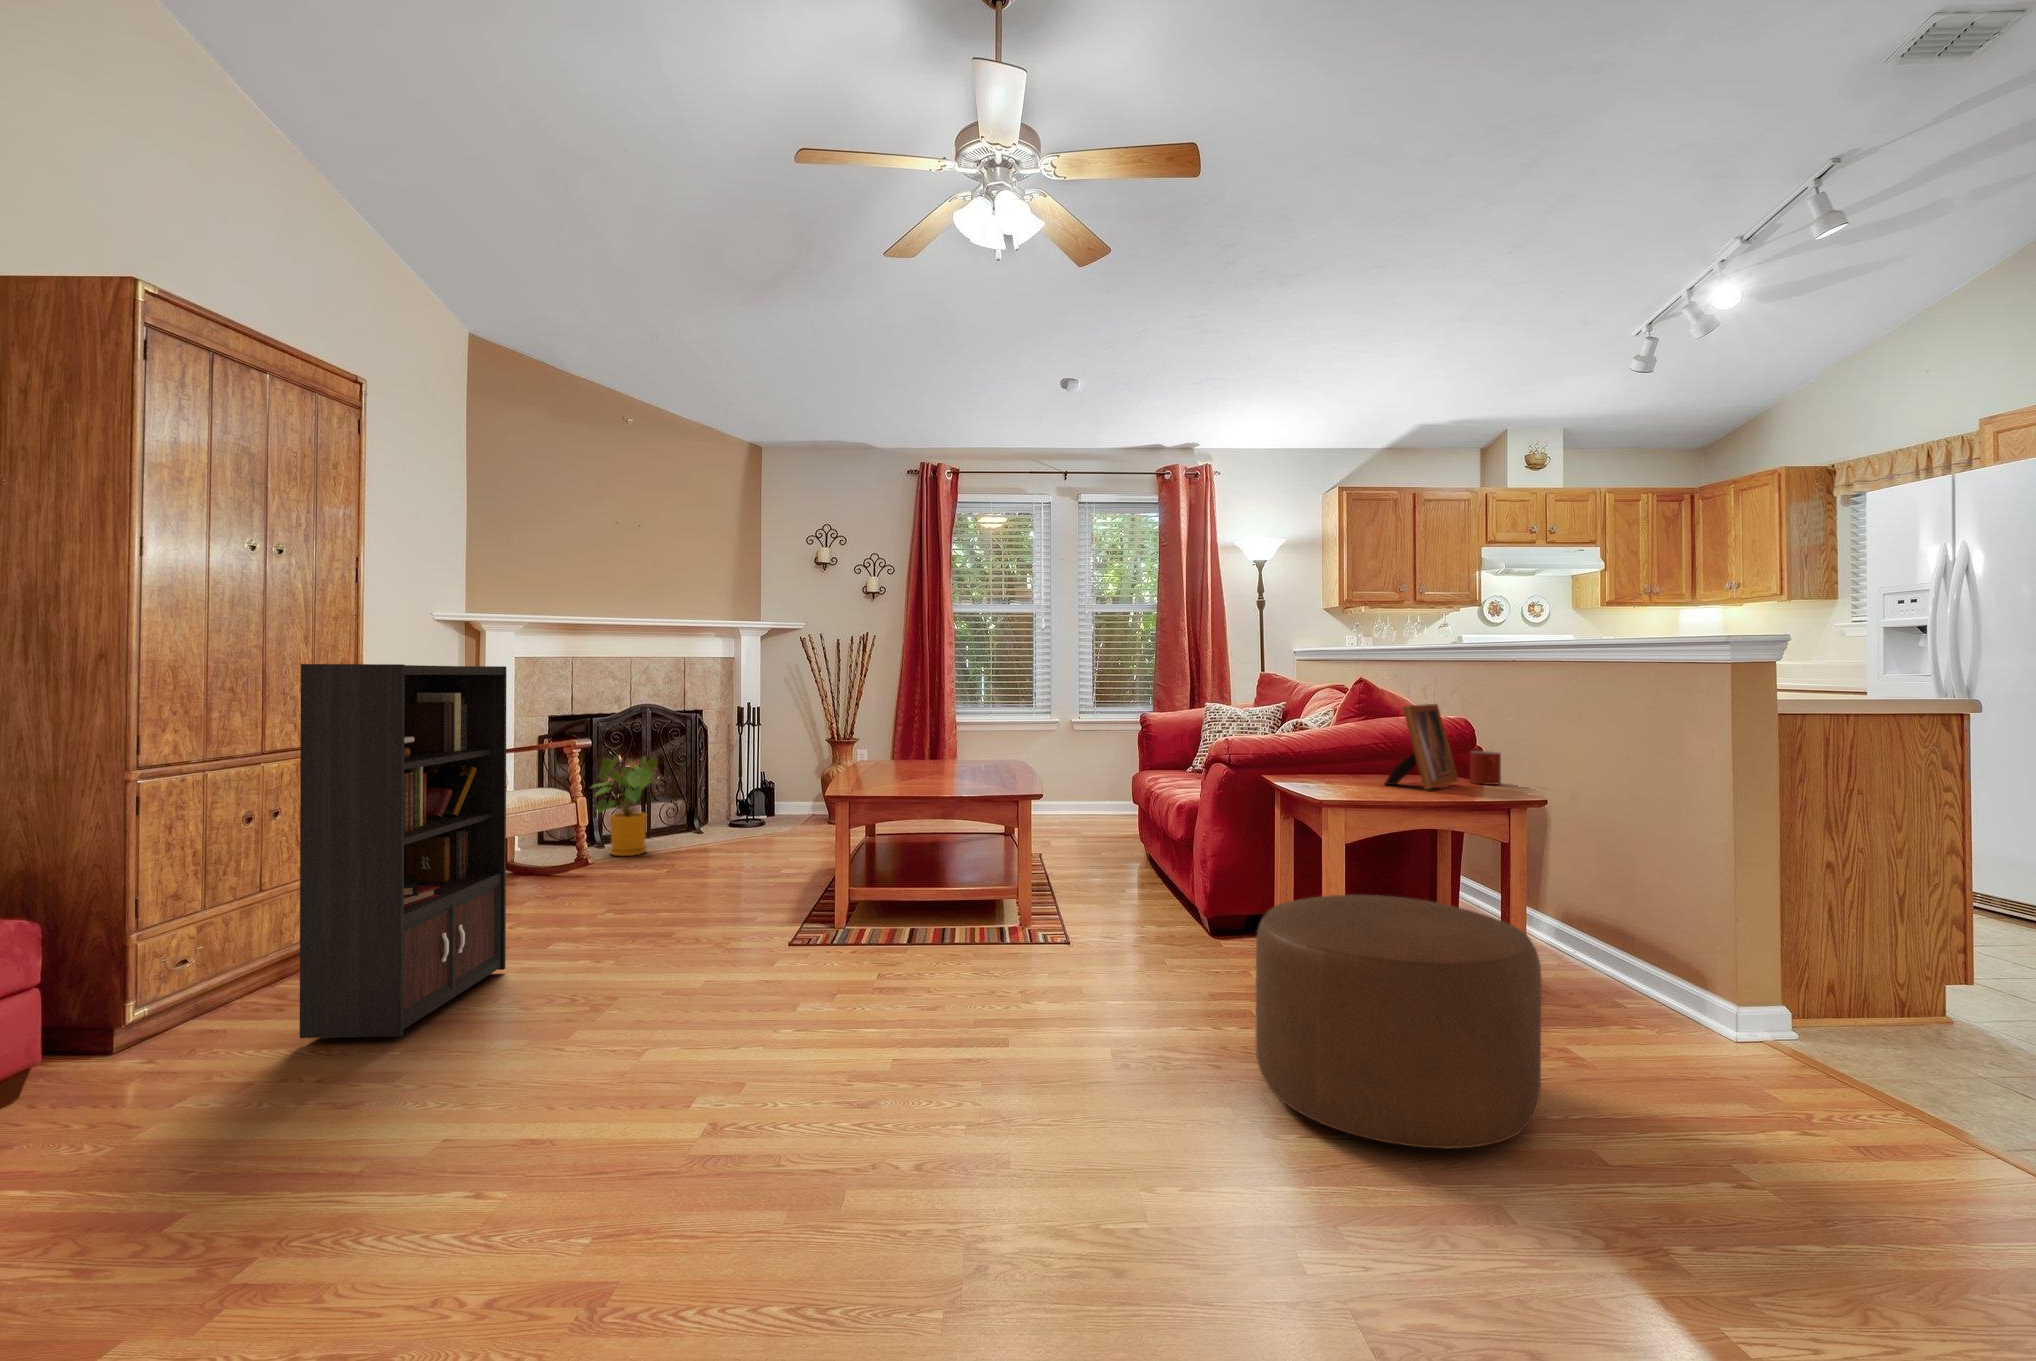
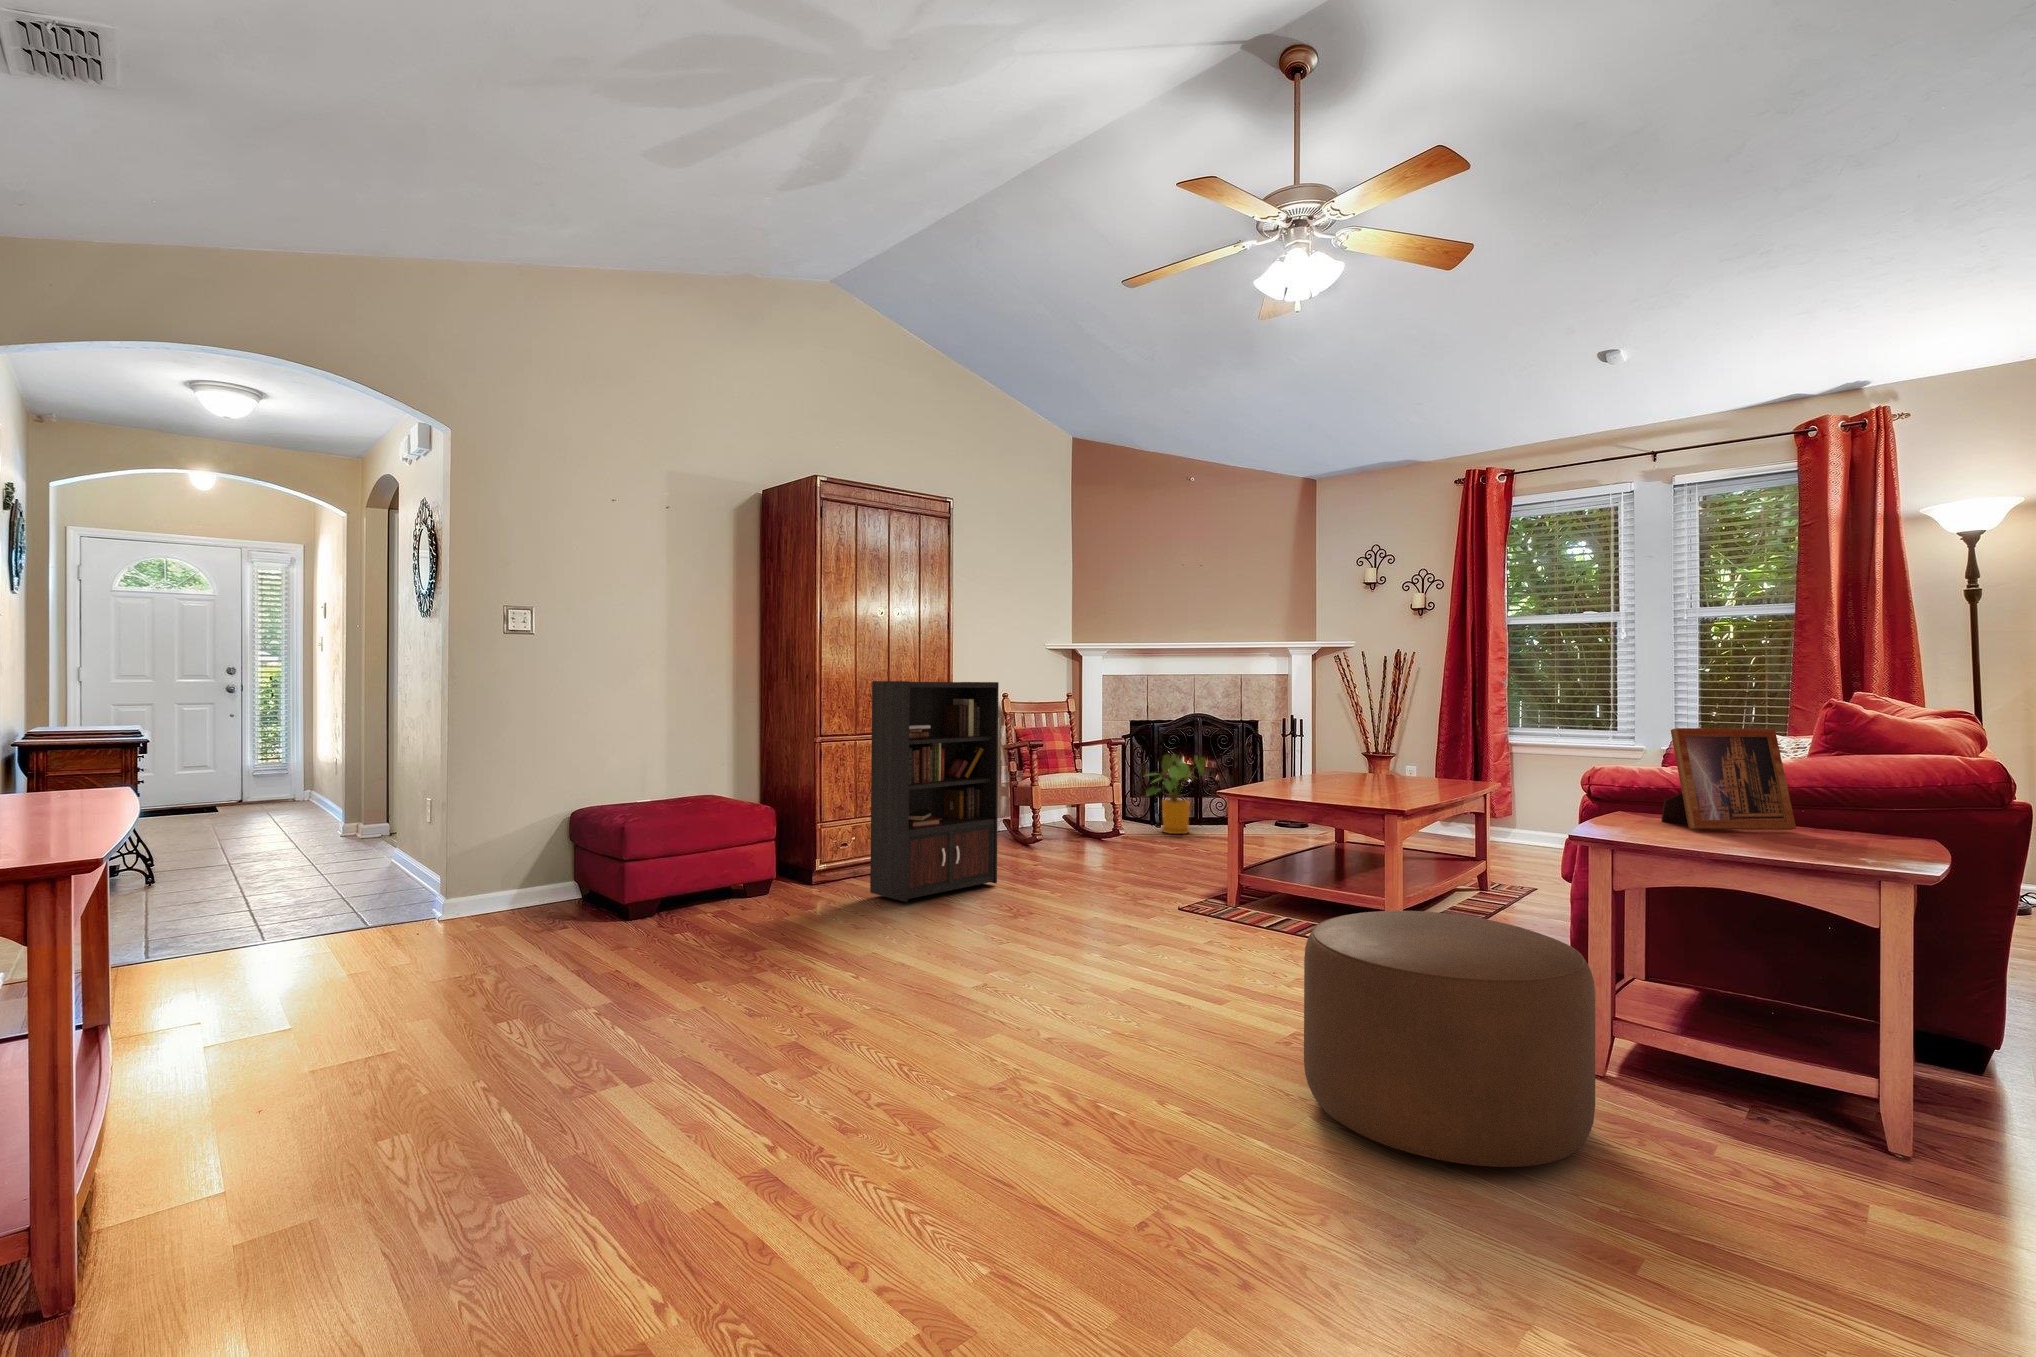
mug: present [1470,751,1501,785] -> none [1835,793,1884,839]

